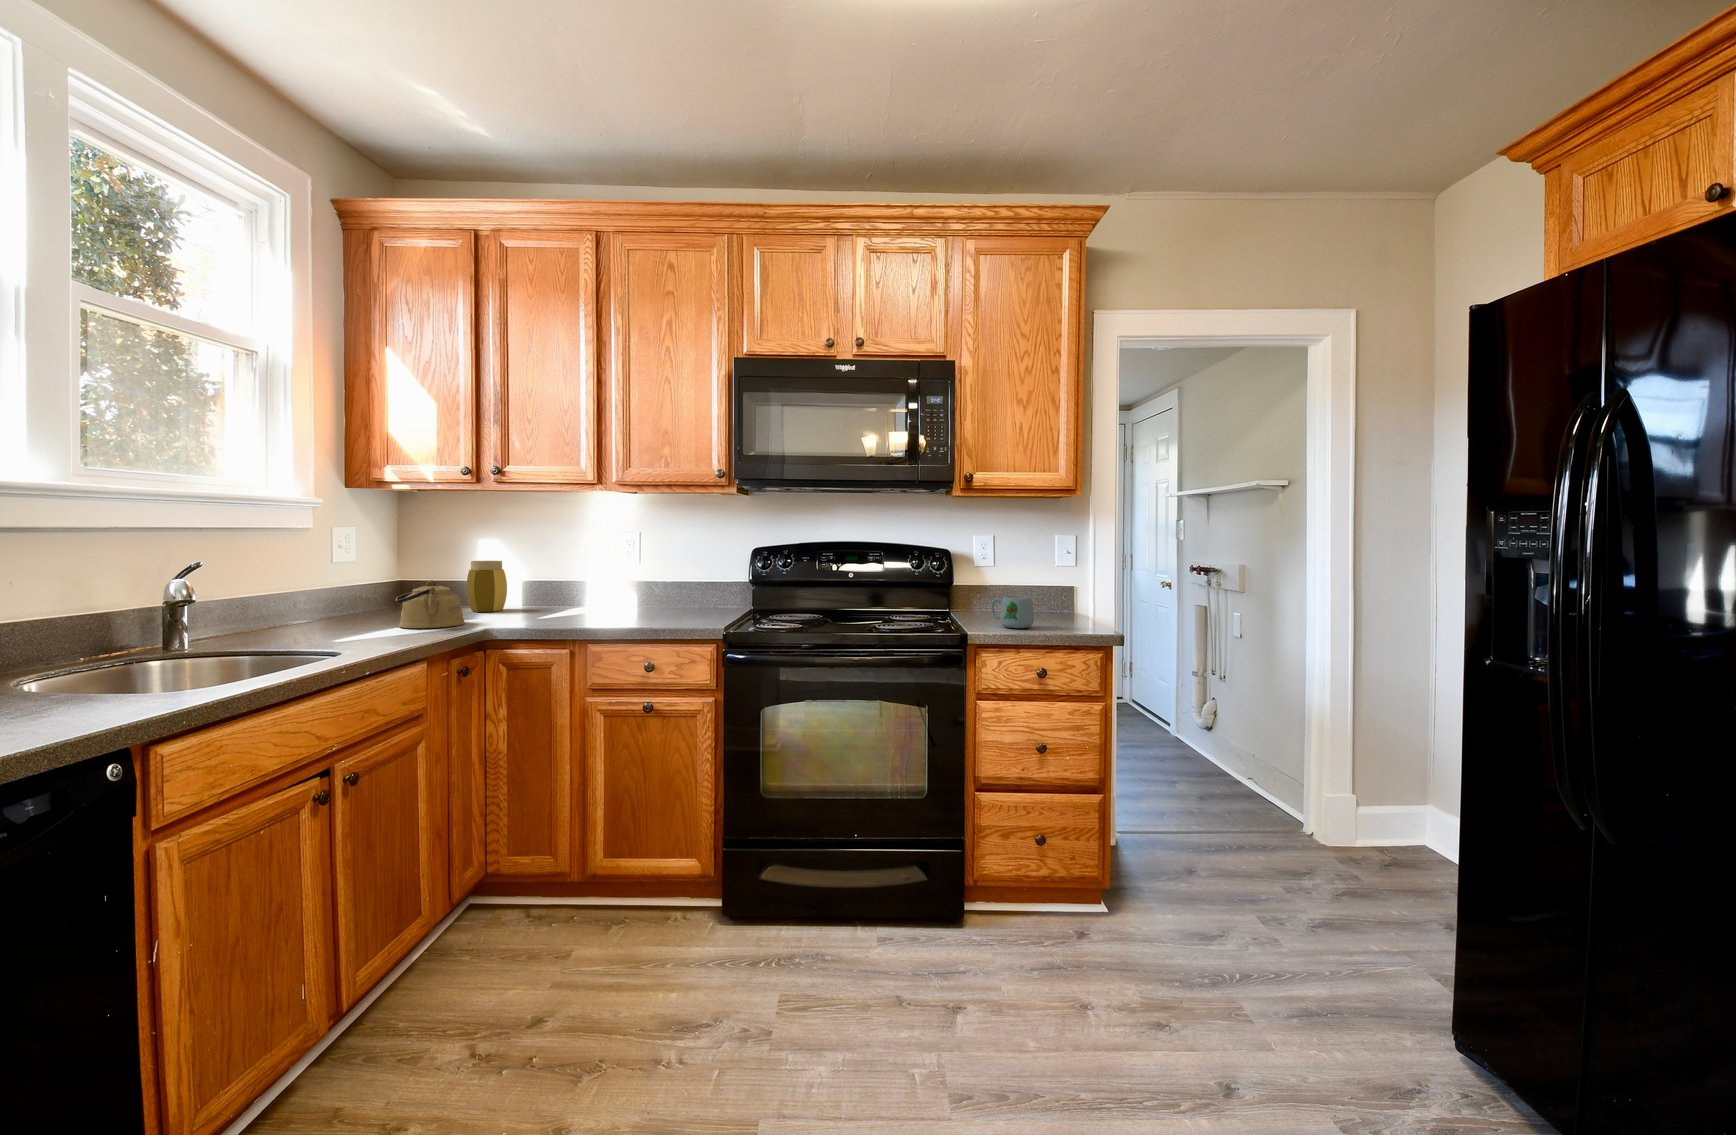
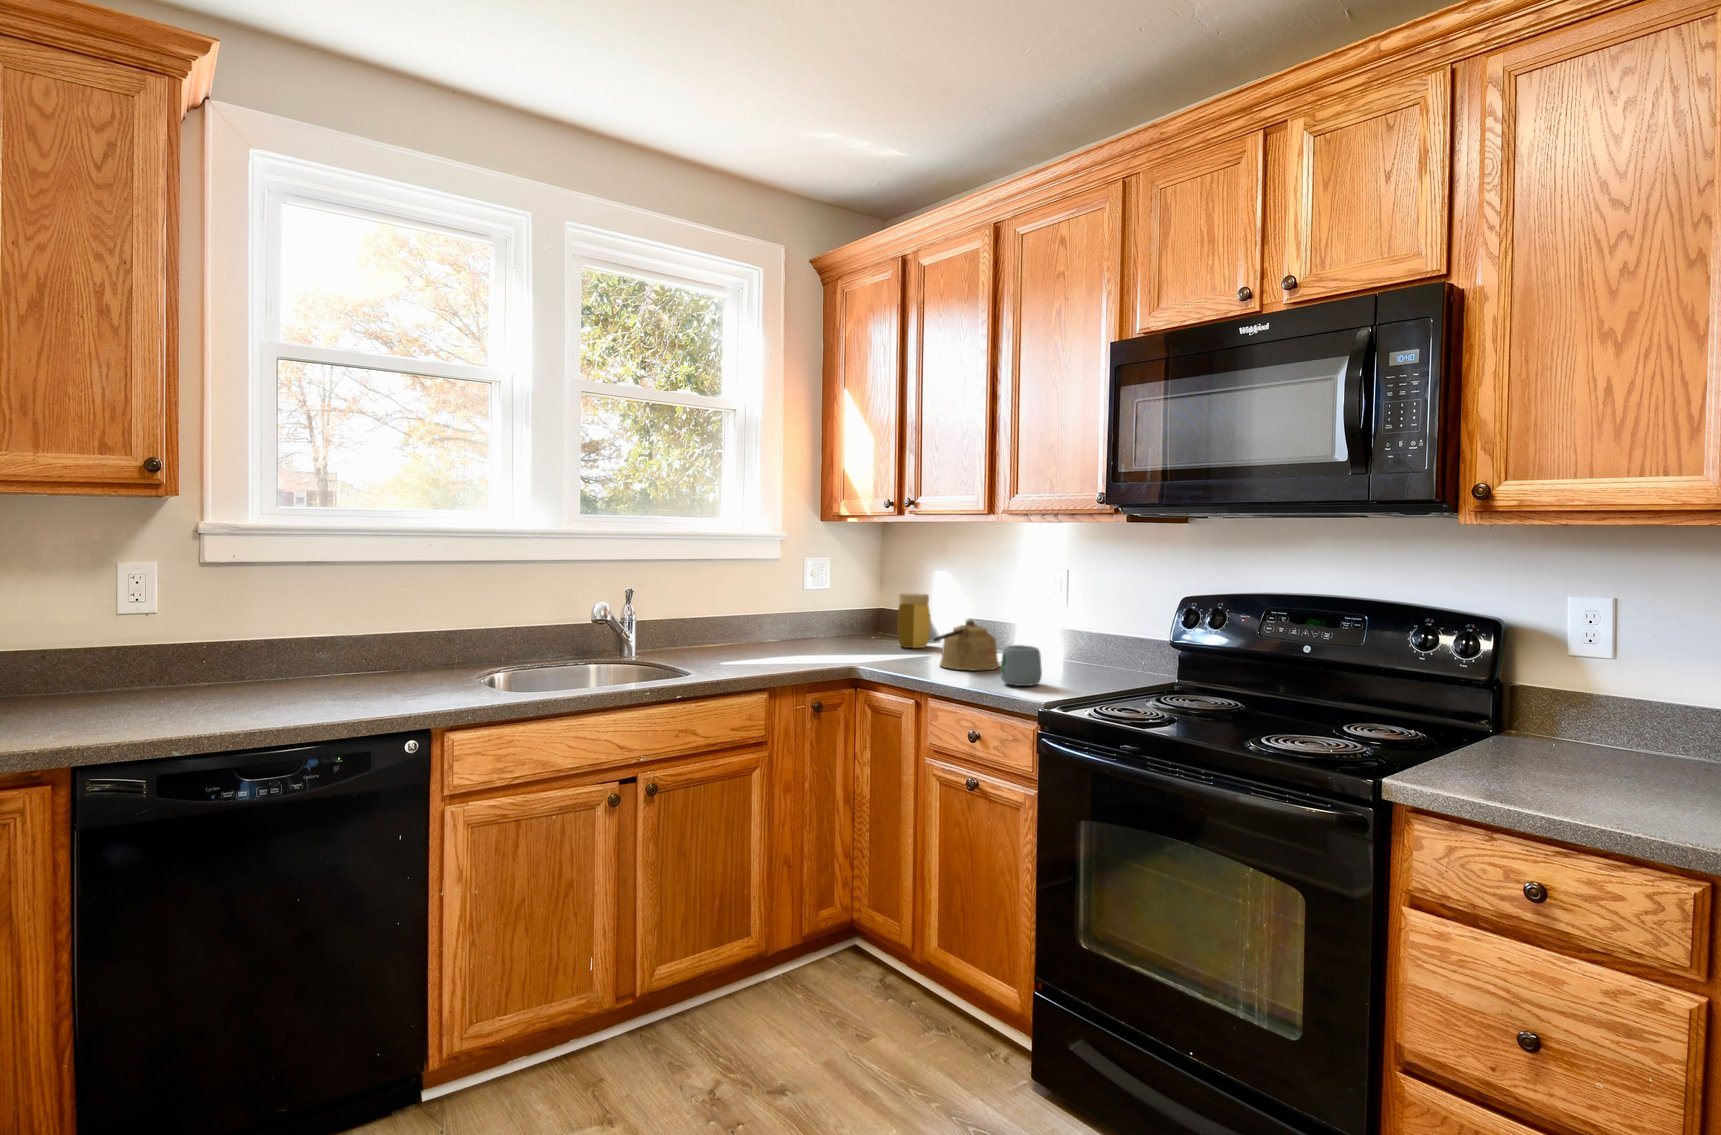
kettle: present [395,580,465,628] -> present [934,620,999,670]
mug: present [991,596,1034,628] -> present [1000,645,1042,686]

